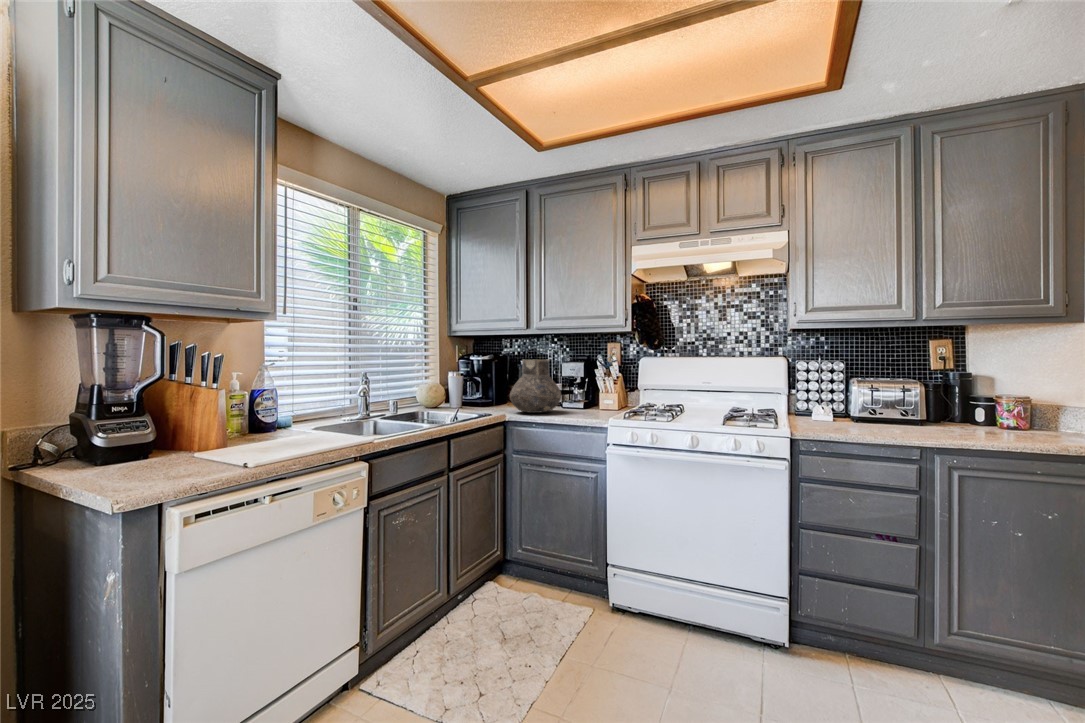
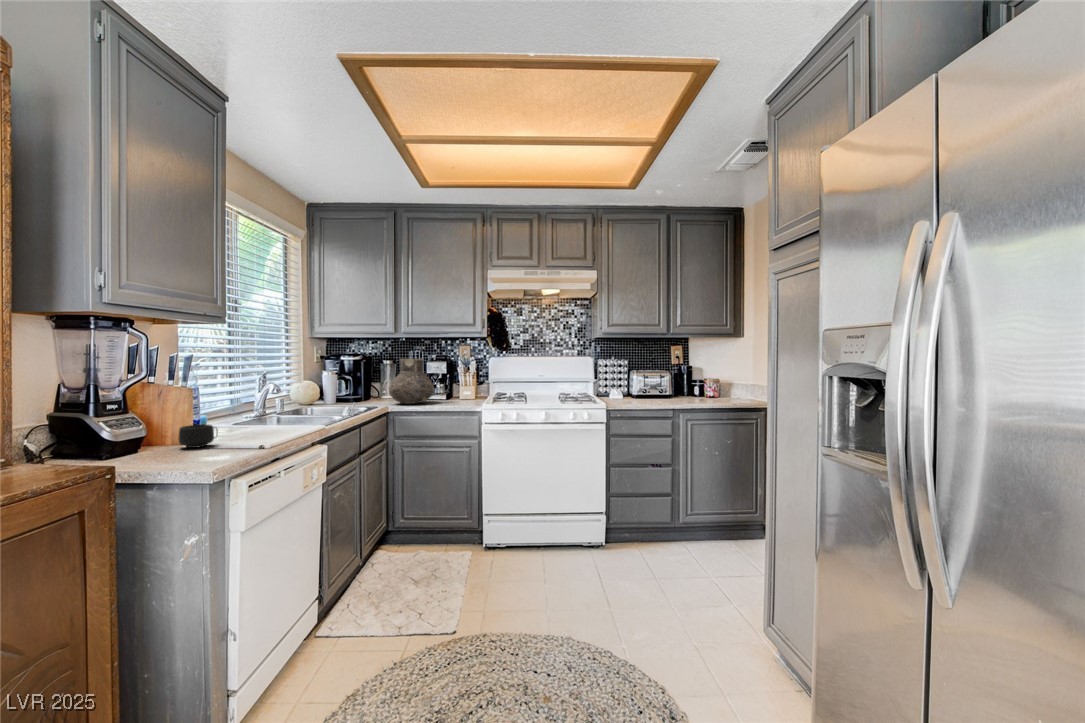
mug: none [211,430,254,455] -> present [179,425,217,448]

